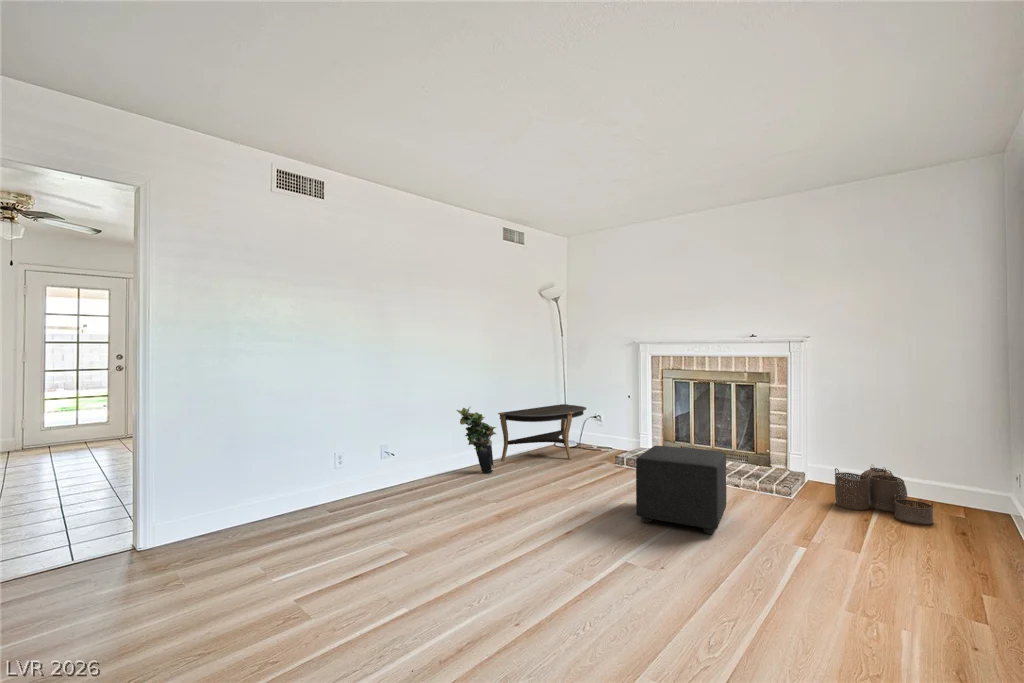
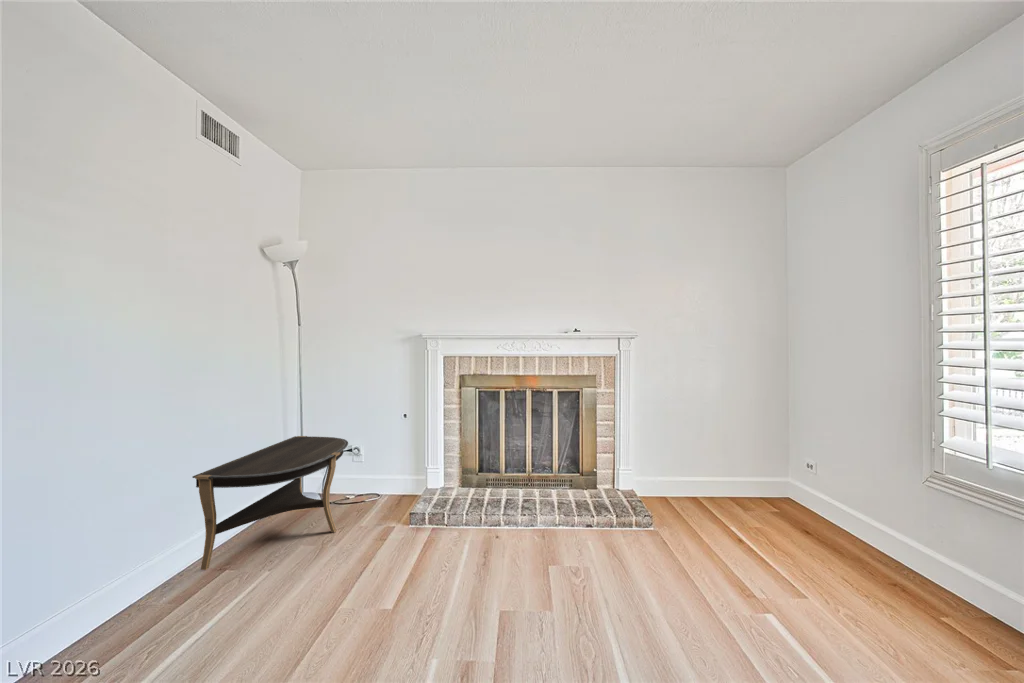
potted plant: present [457,407,496,473] -> none [102,478,214,621]
ottoman: present [636,446,726,534] -> none [547,497,702,652]
woven basket: present [835,468,934,525] -> none [692,472,793,536]

